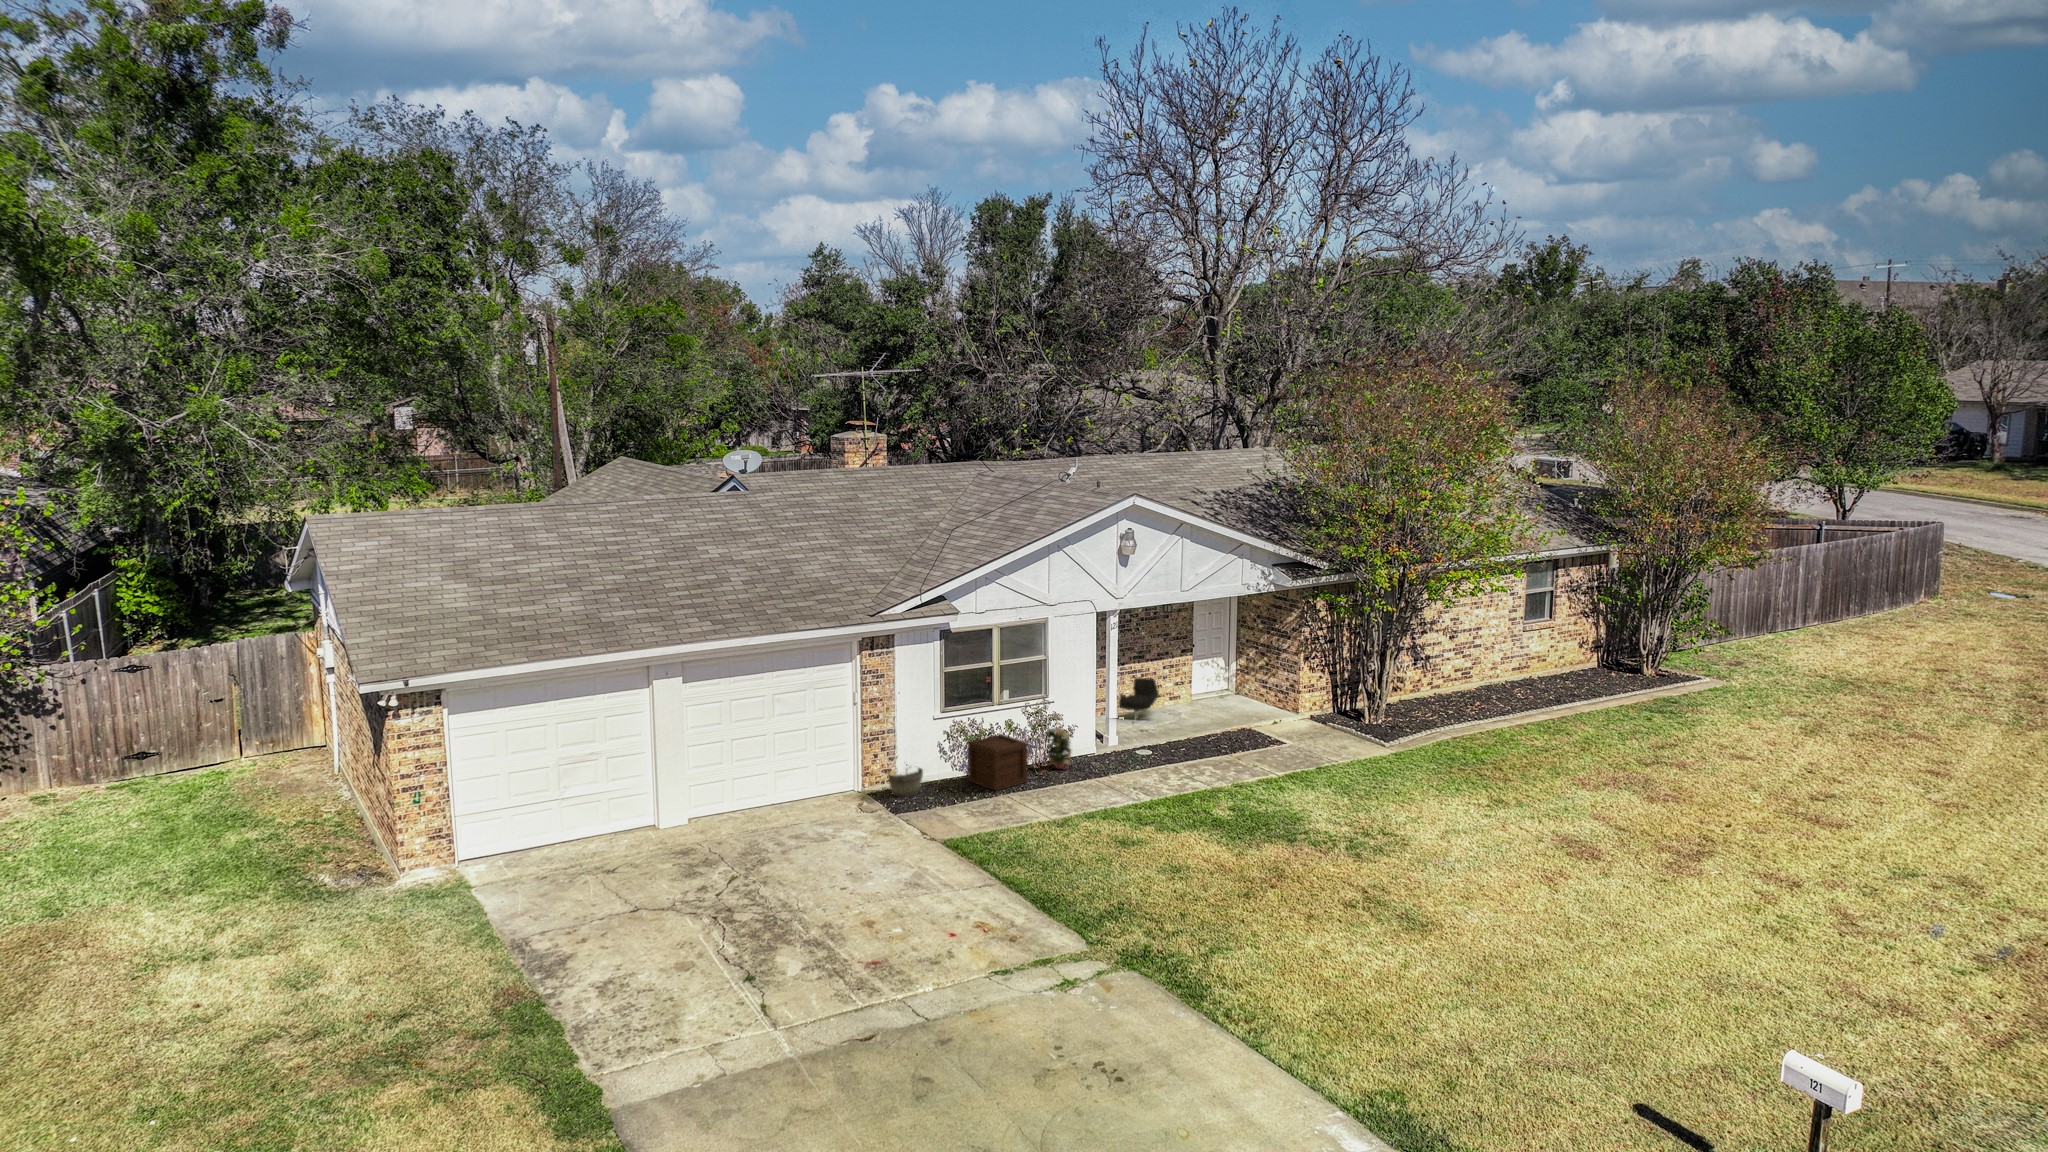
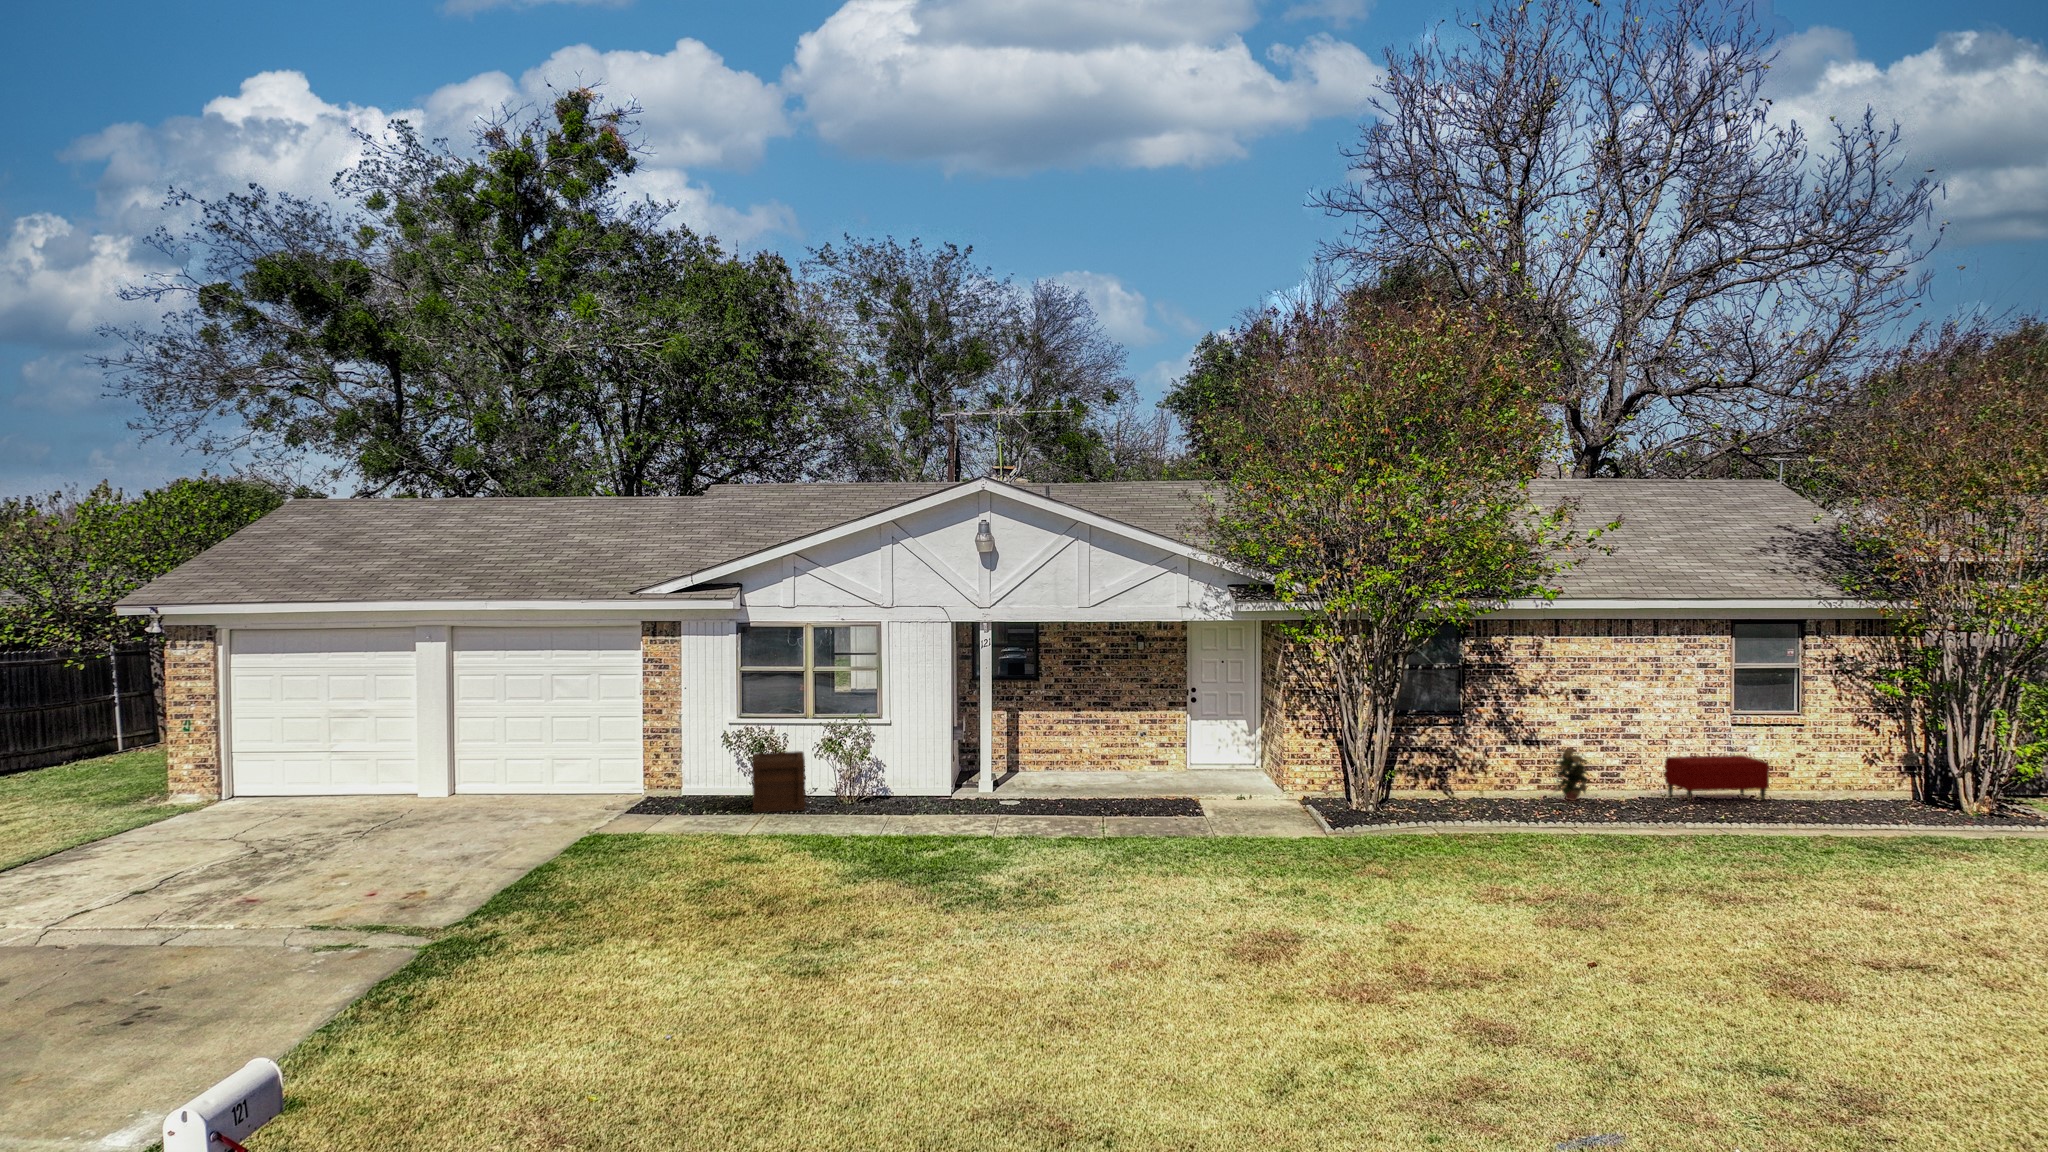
bench: none [1496,651,1551,687] -> present [1665,755,1769,803]
lounge chair: present [1119,678,1159,723] -> none [1047,726,1111,781]
decorative plant: present [1047,727,1071,769] -> present [1555,749,1588,801]
wooden bucket: present [888,765,923,797] -> none [653,767,696,806]

